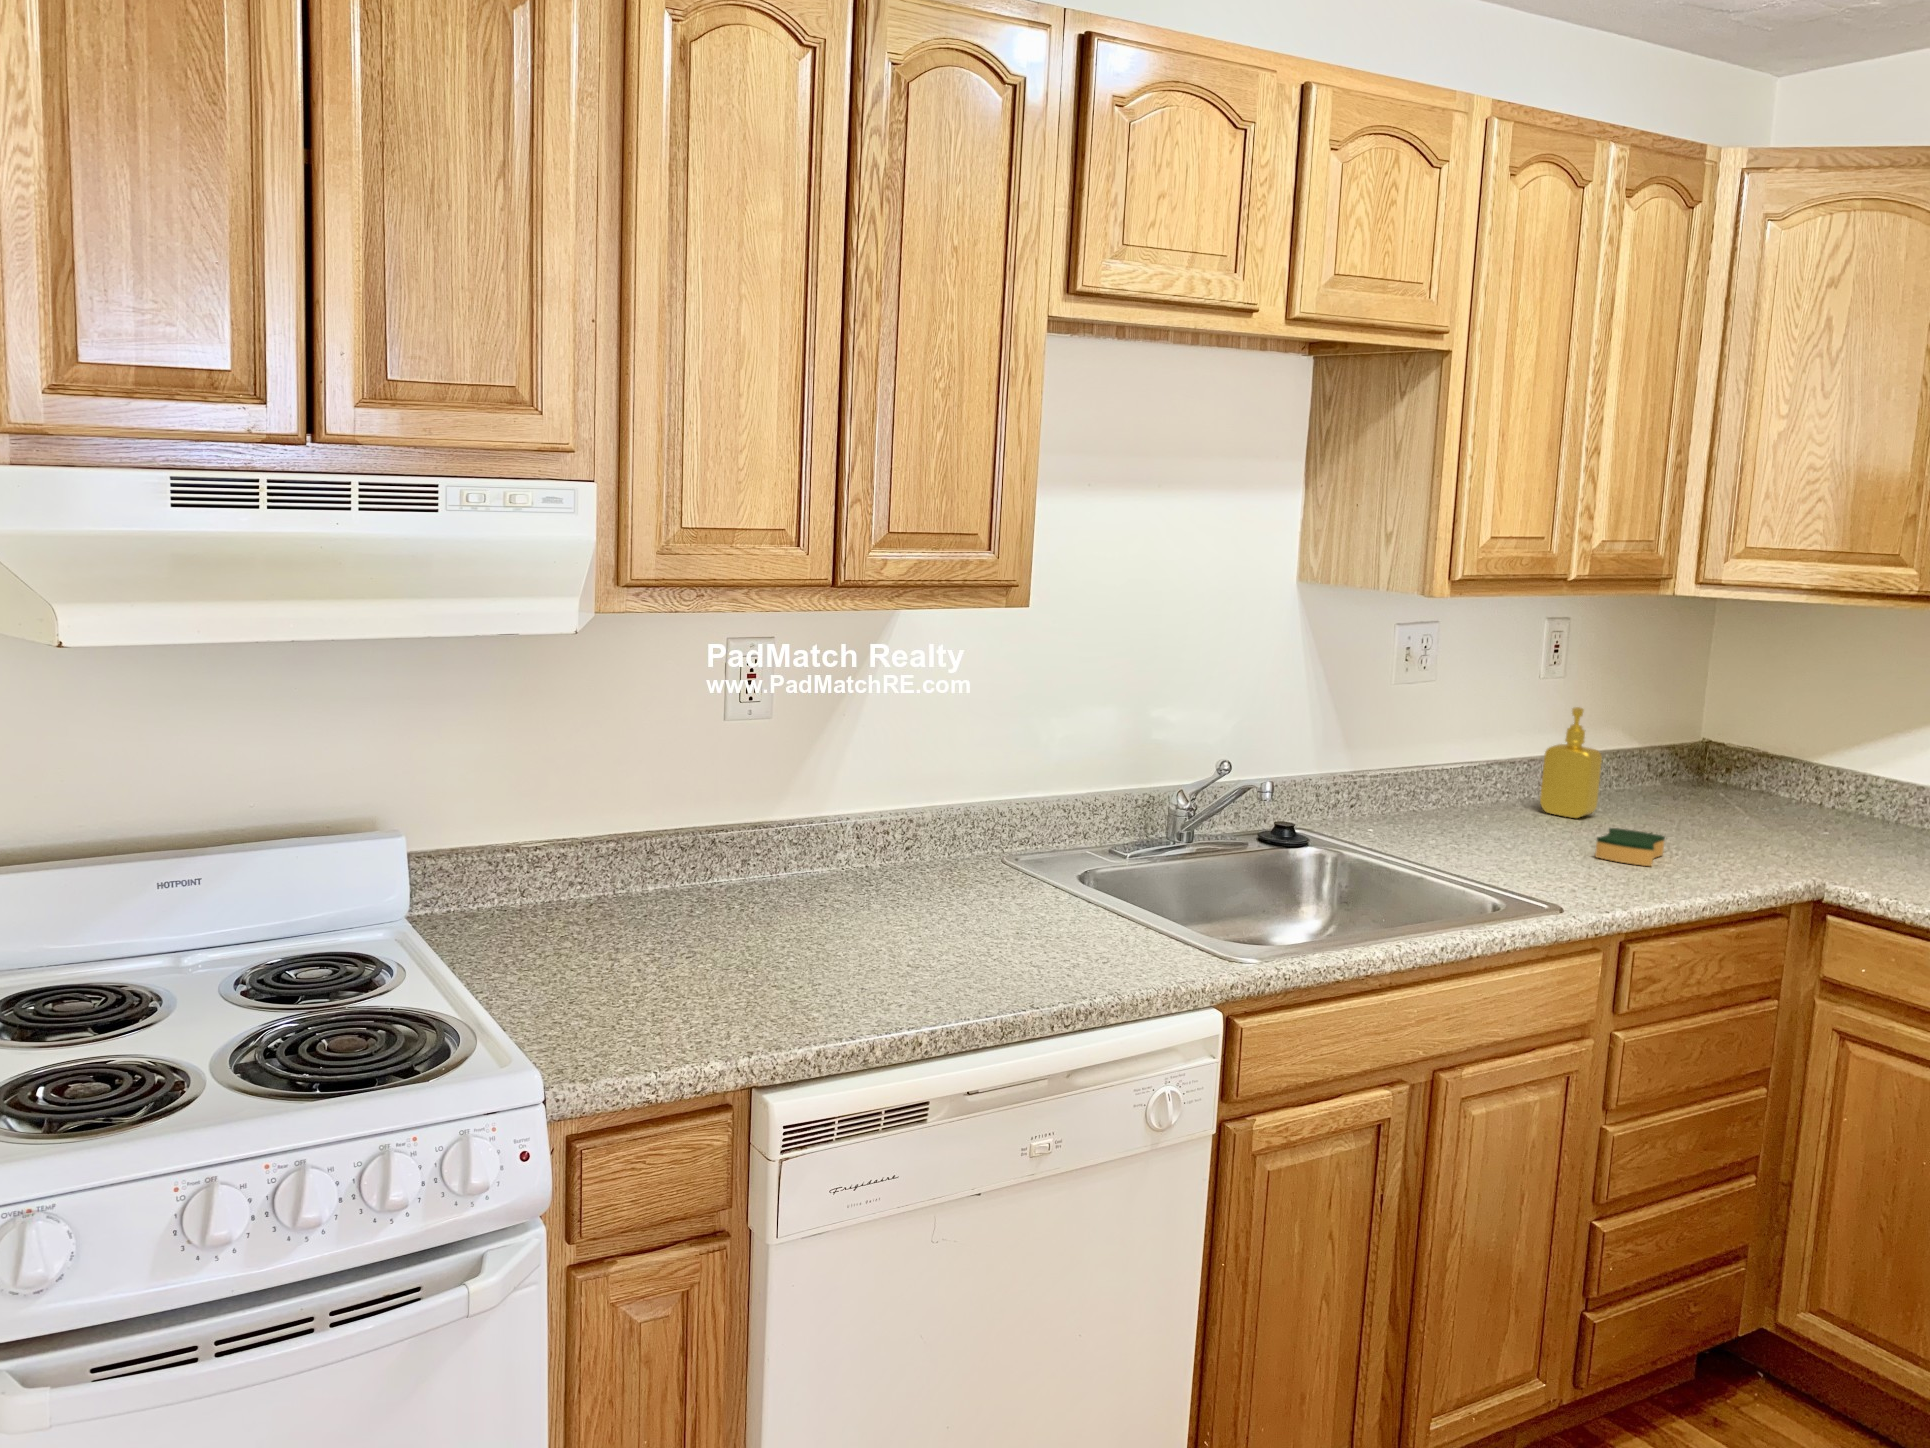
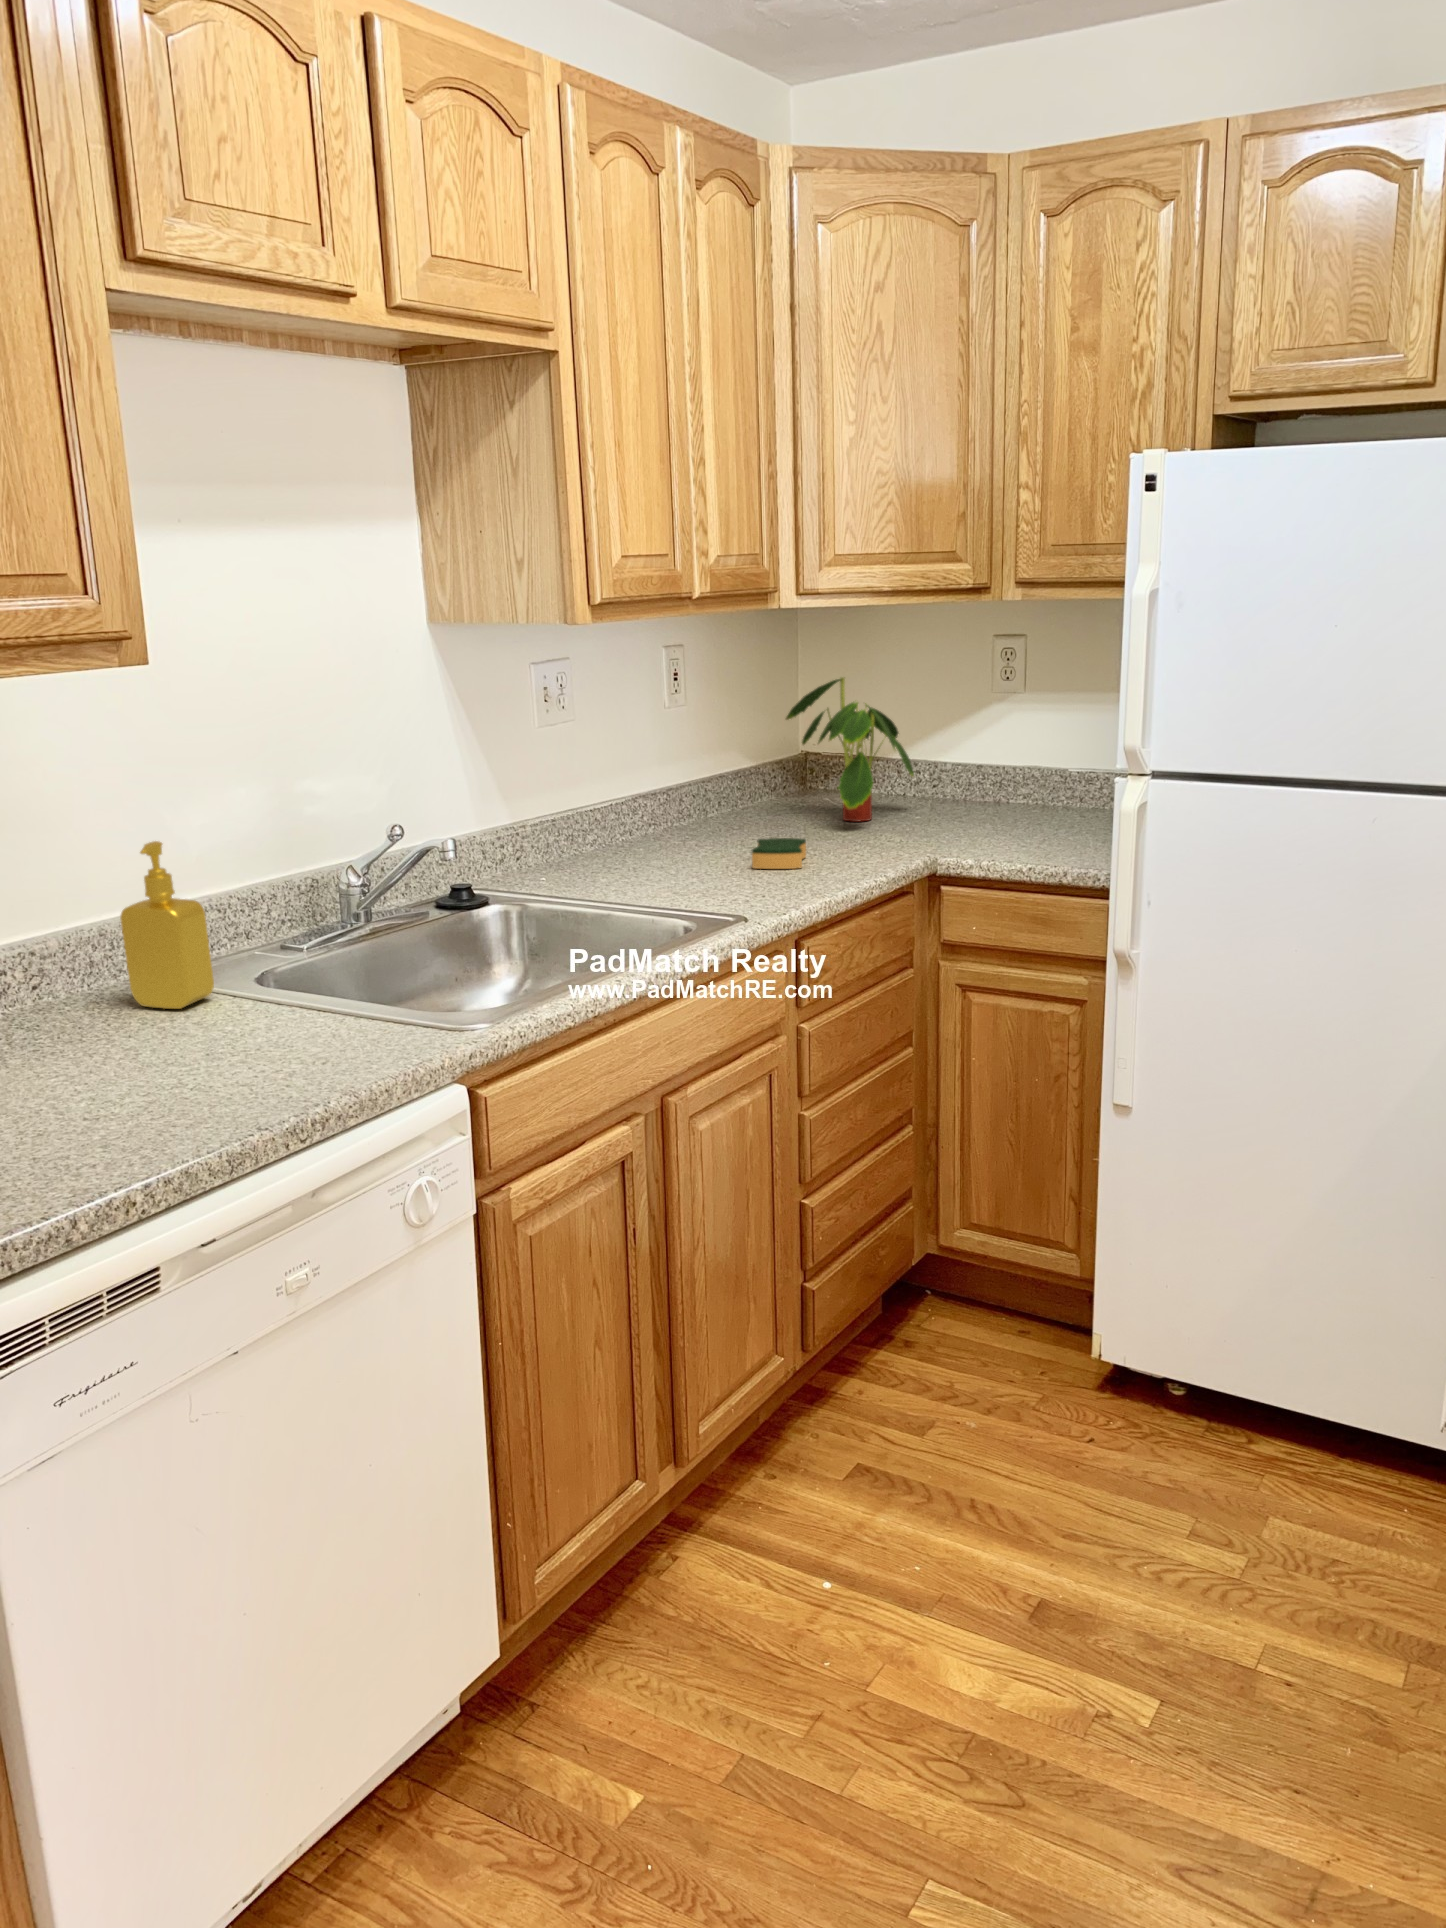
plant: none [1667,670,1827,827] -> present [786,677,914,821]
soap dispenser: present [1540,707,1602,818] -> present [120,841,214,1009]

